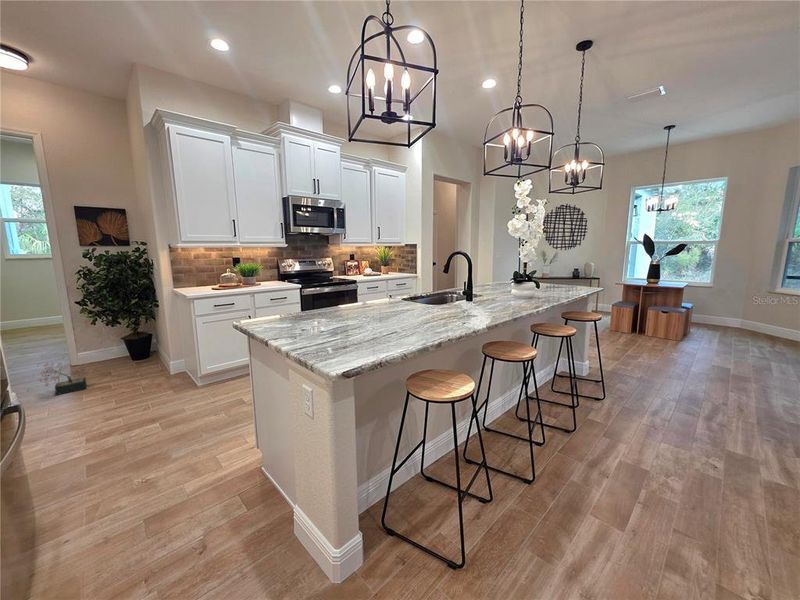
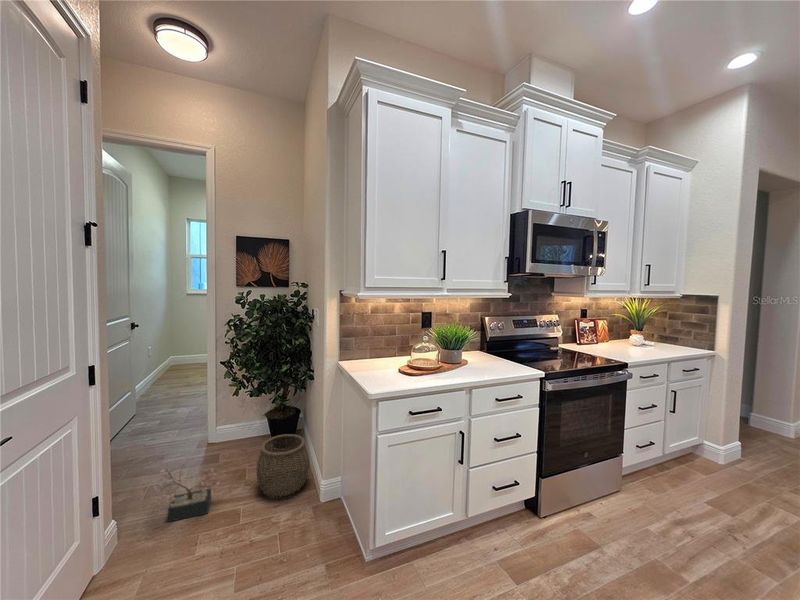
woven basket: none [119,342,161,378] -> present [256,434,309,497]

